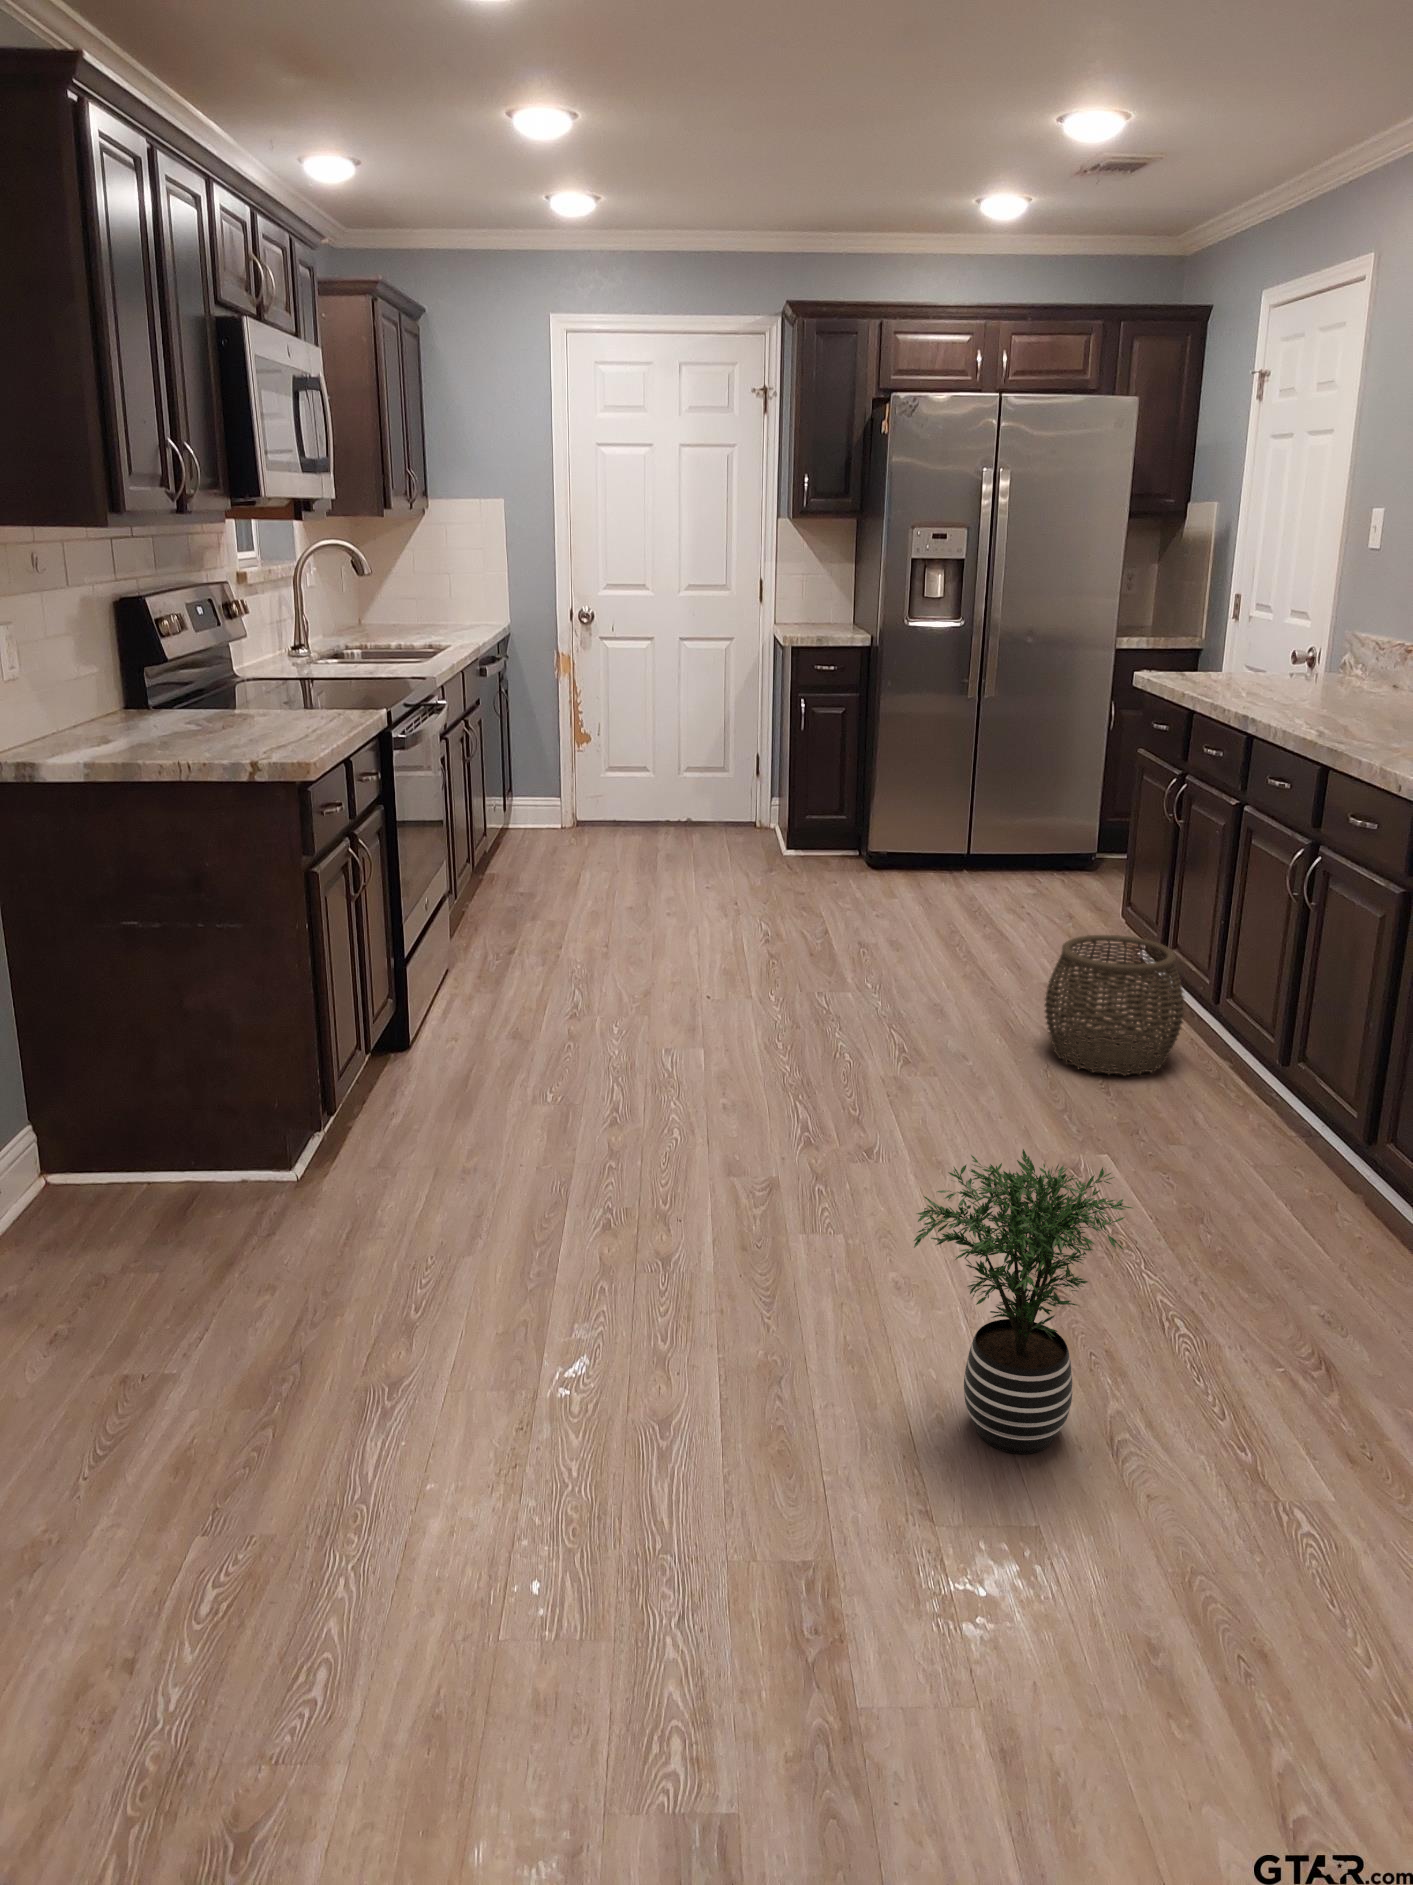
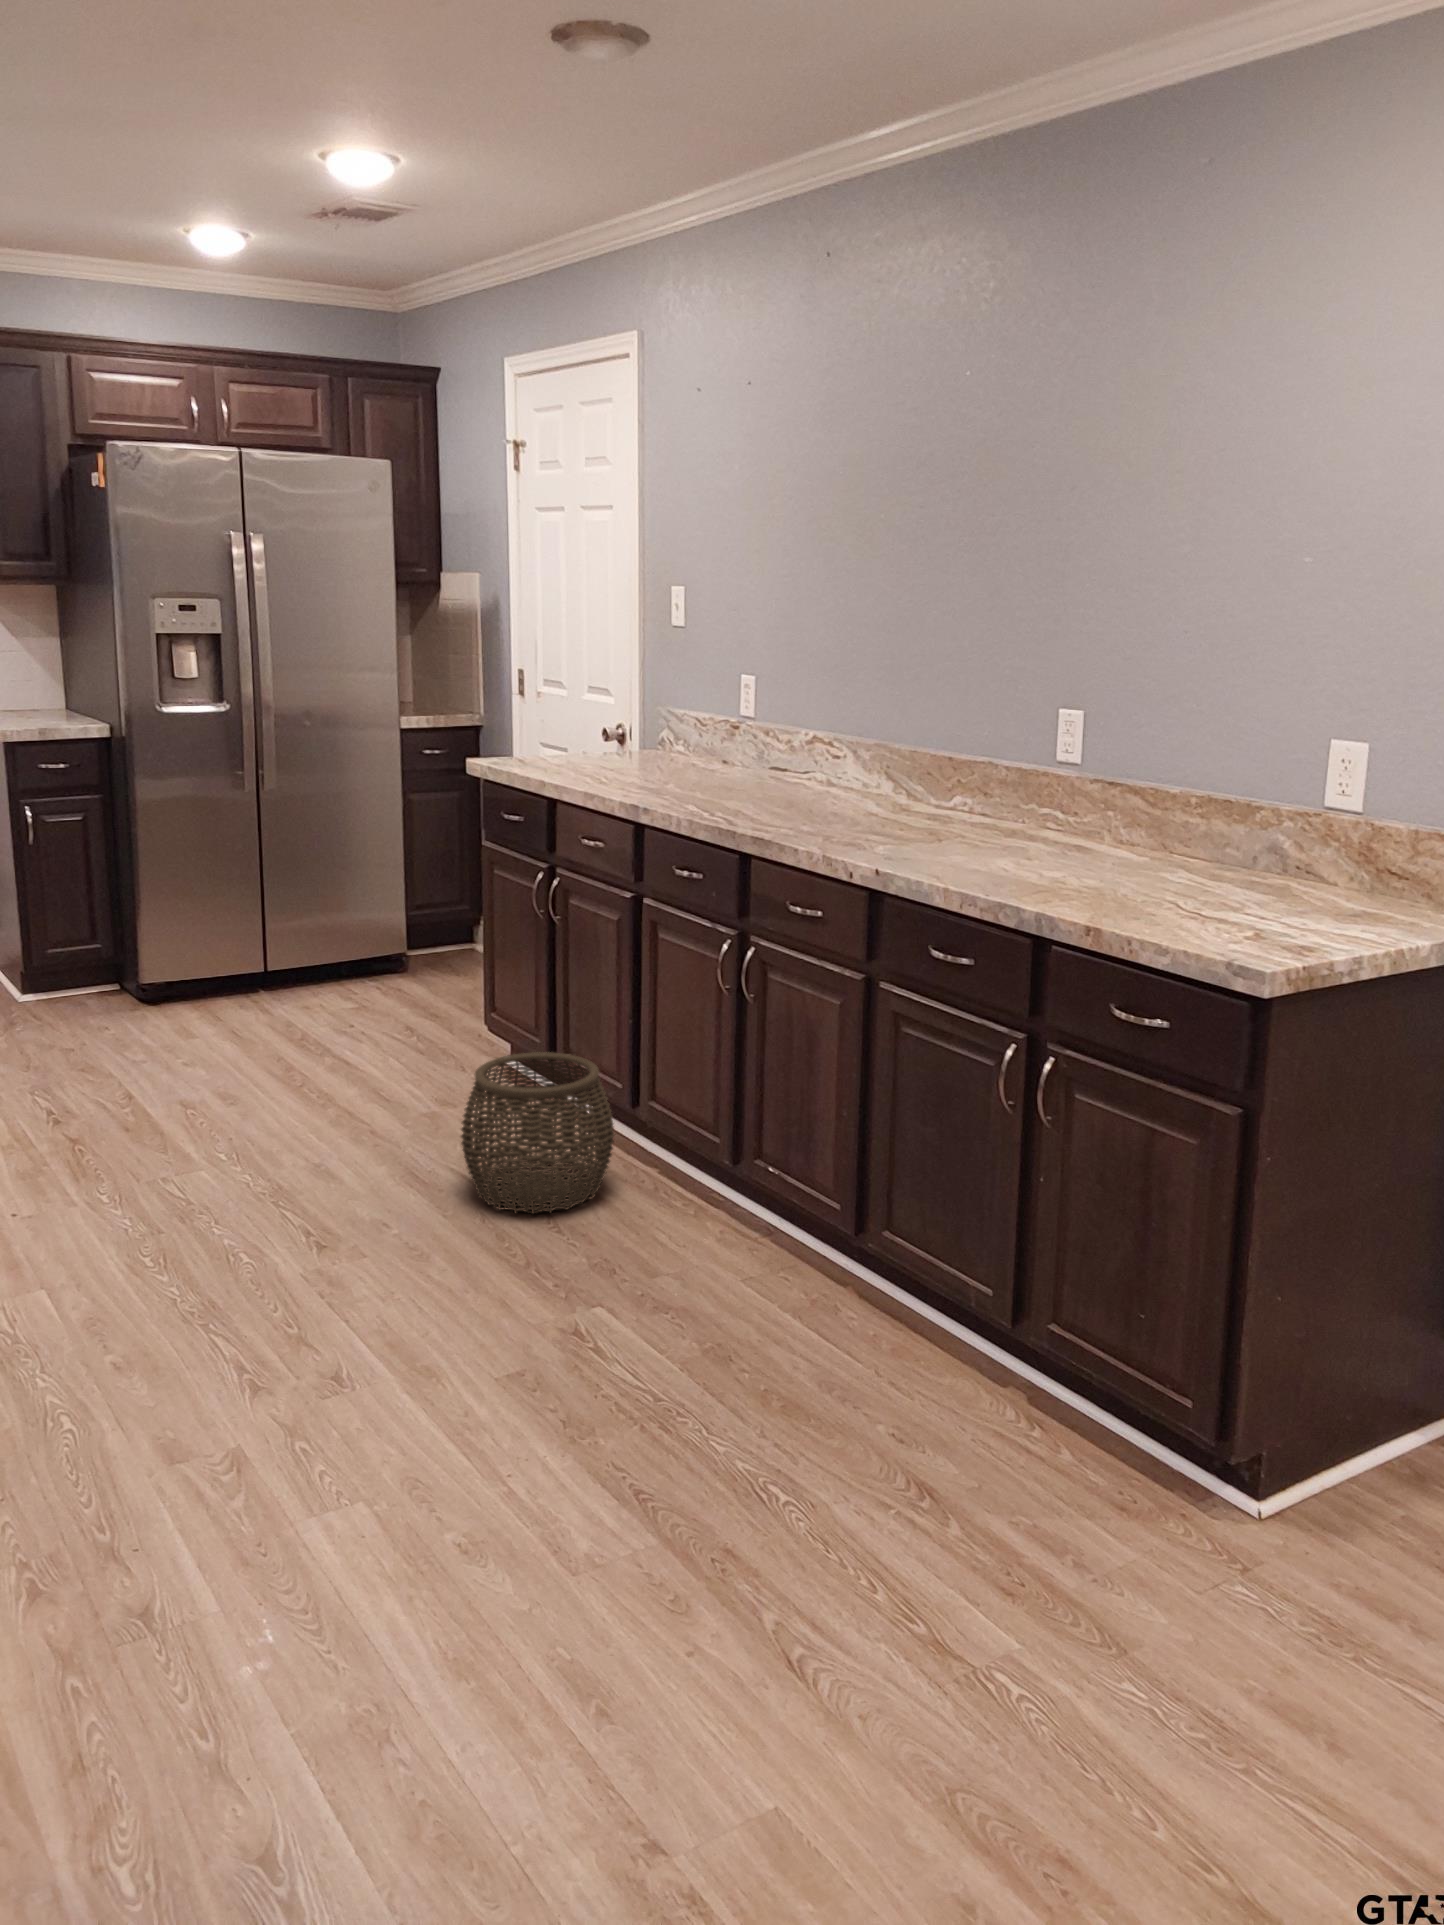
potted plant: present [914,1149,1132,1454] -> none [550,1351,811,1731]

